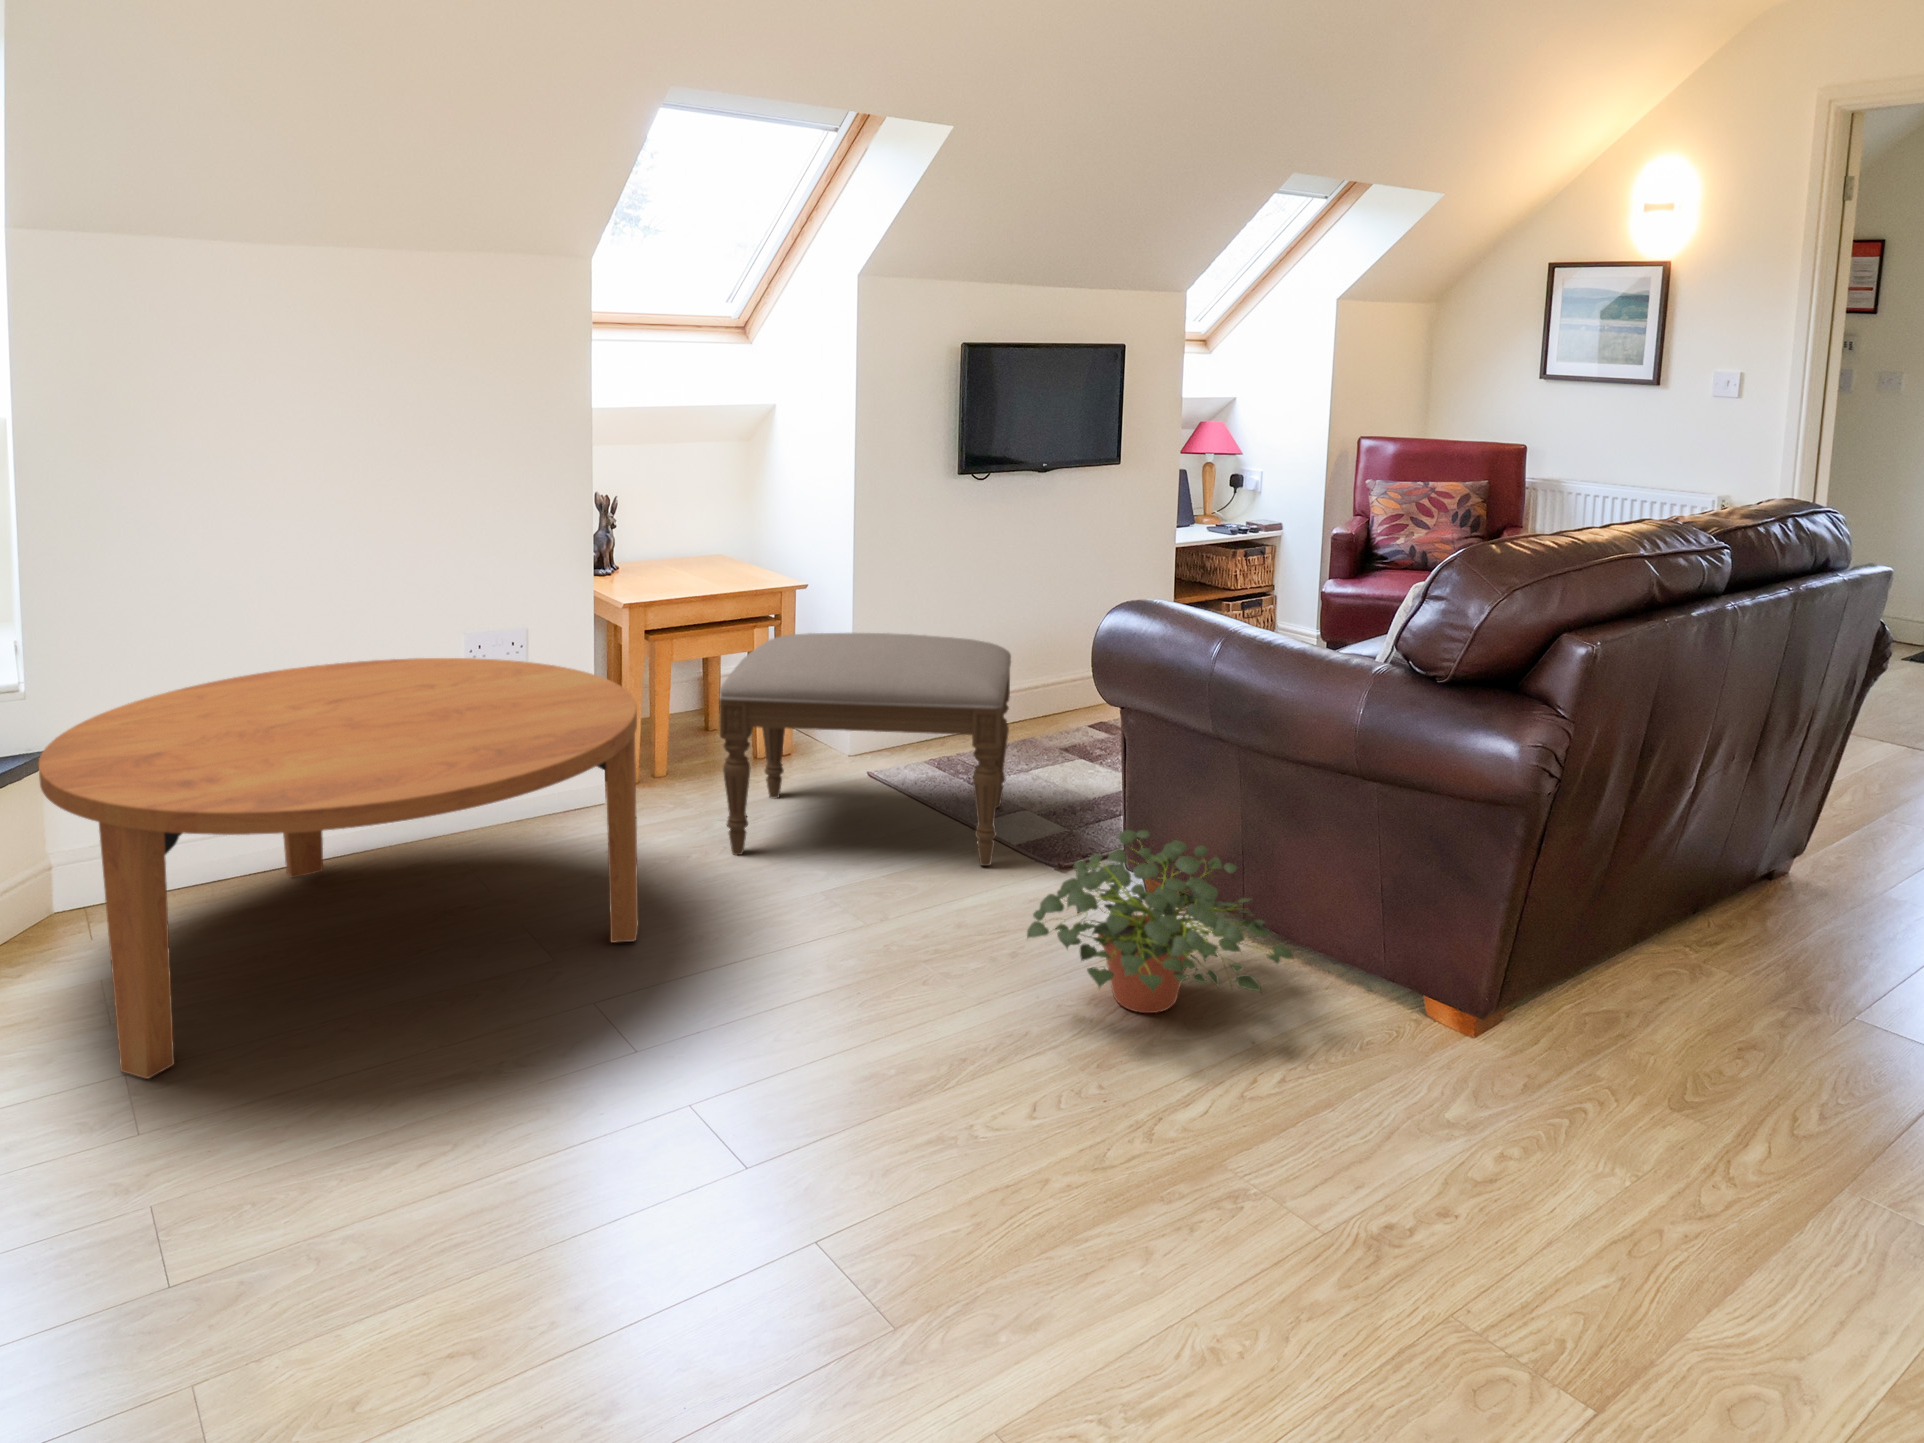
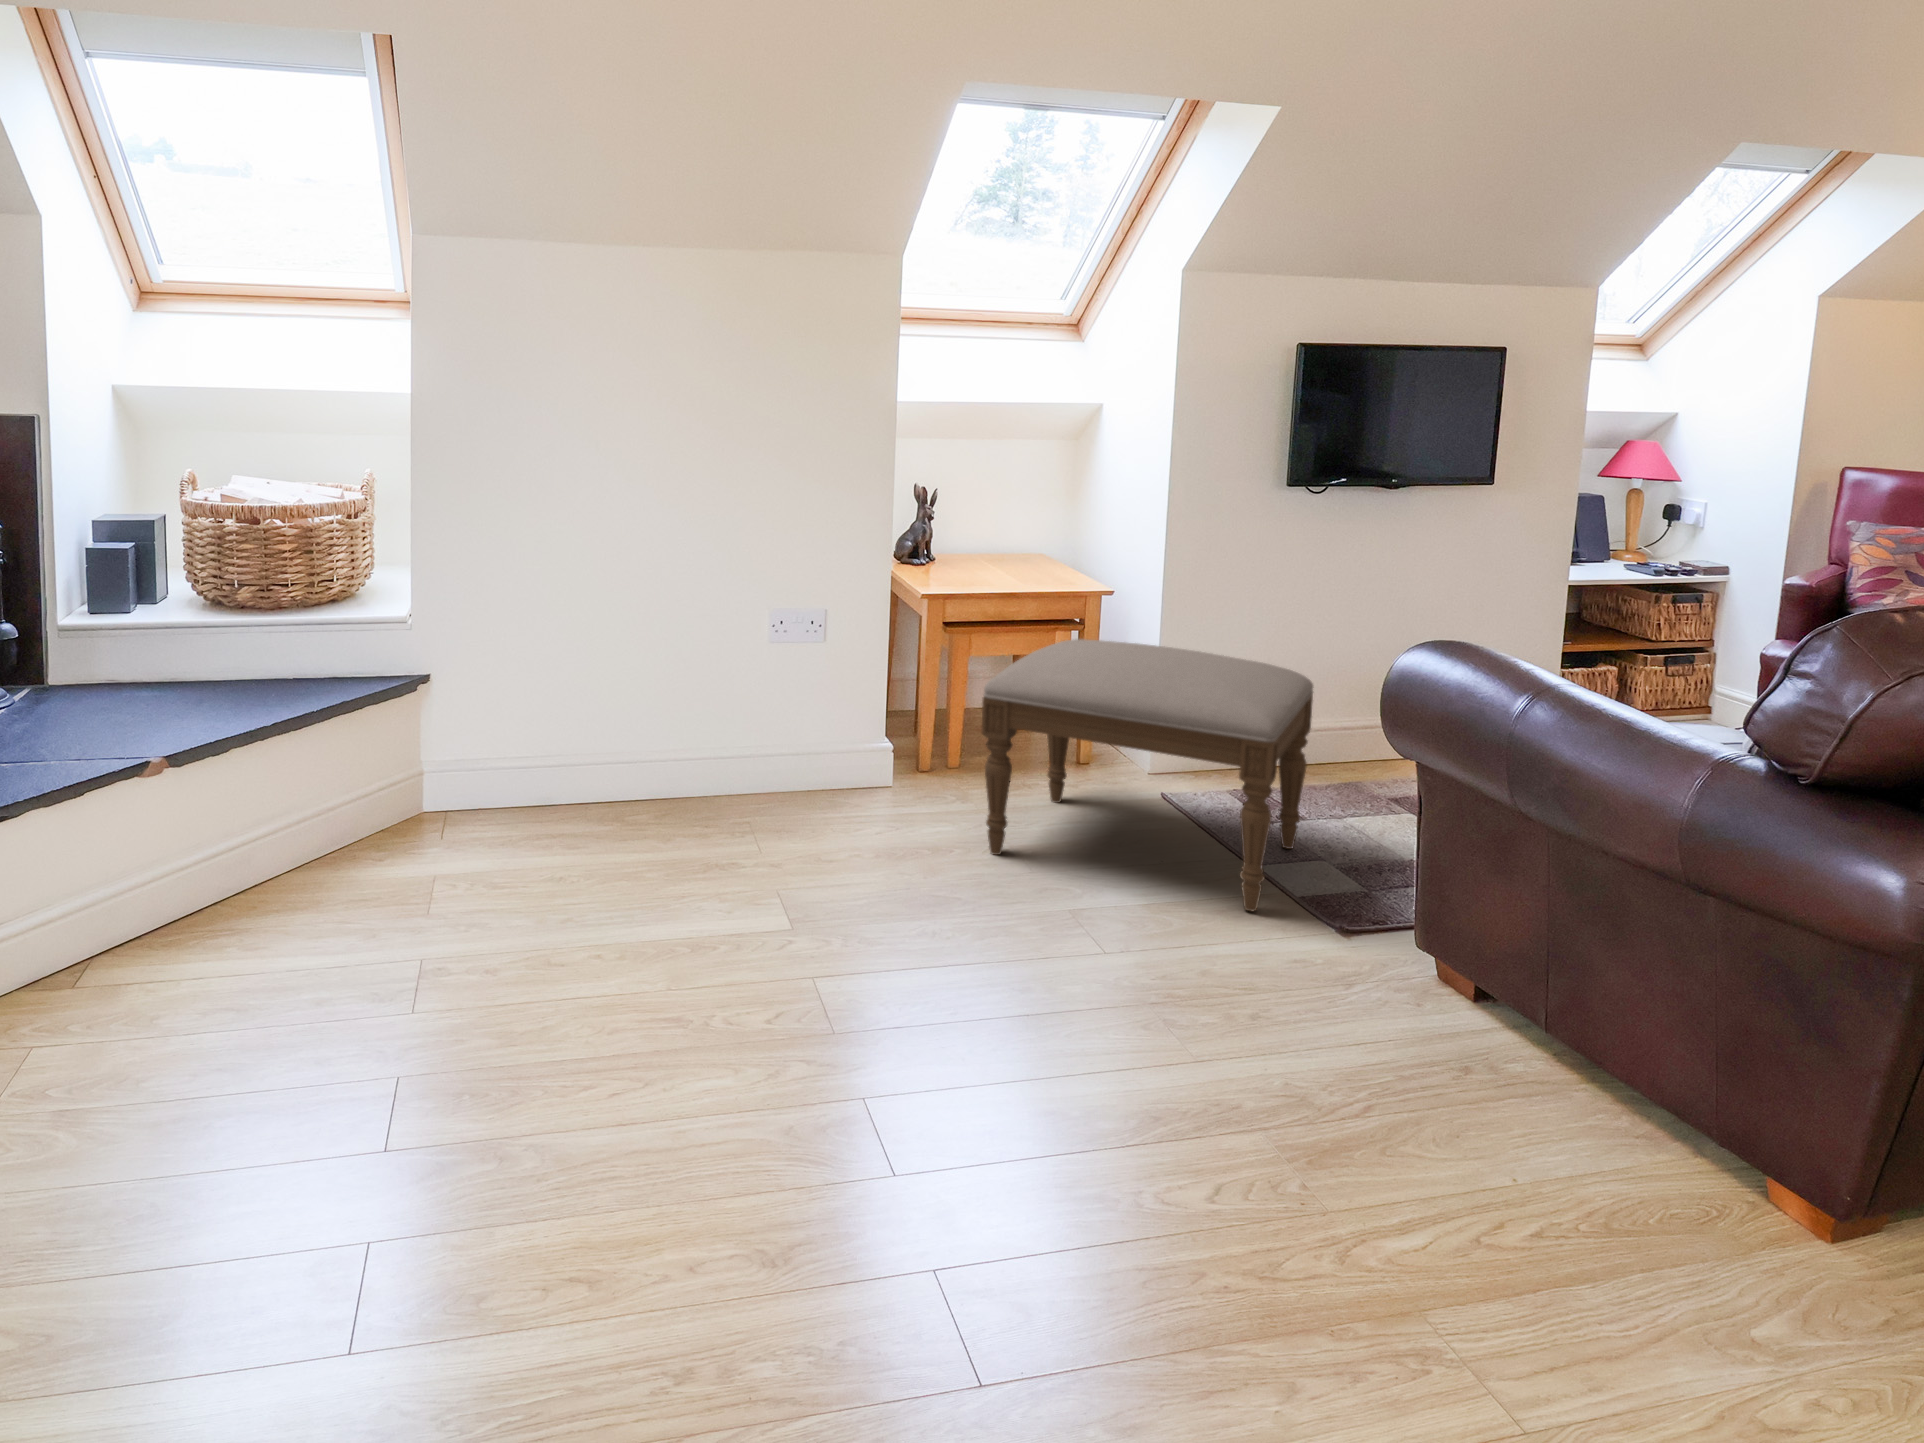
coffee table: present [39,658,638,1079] -> none [371,625,880,967]
potted plant: present [1027,830,1293,1013] -> none [1232,901,1573,1140]

